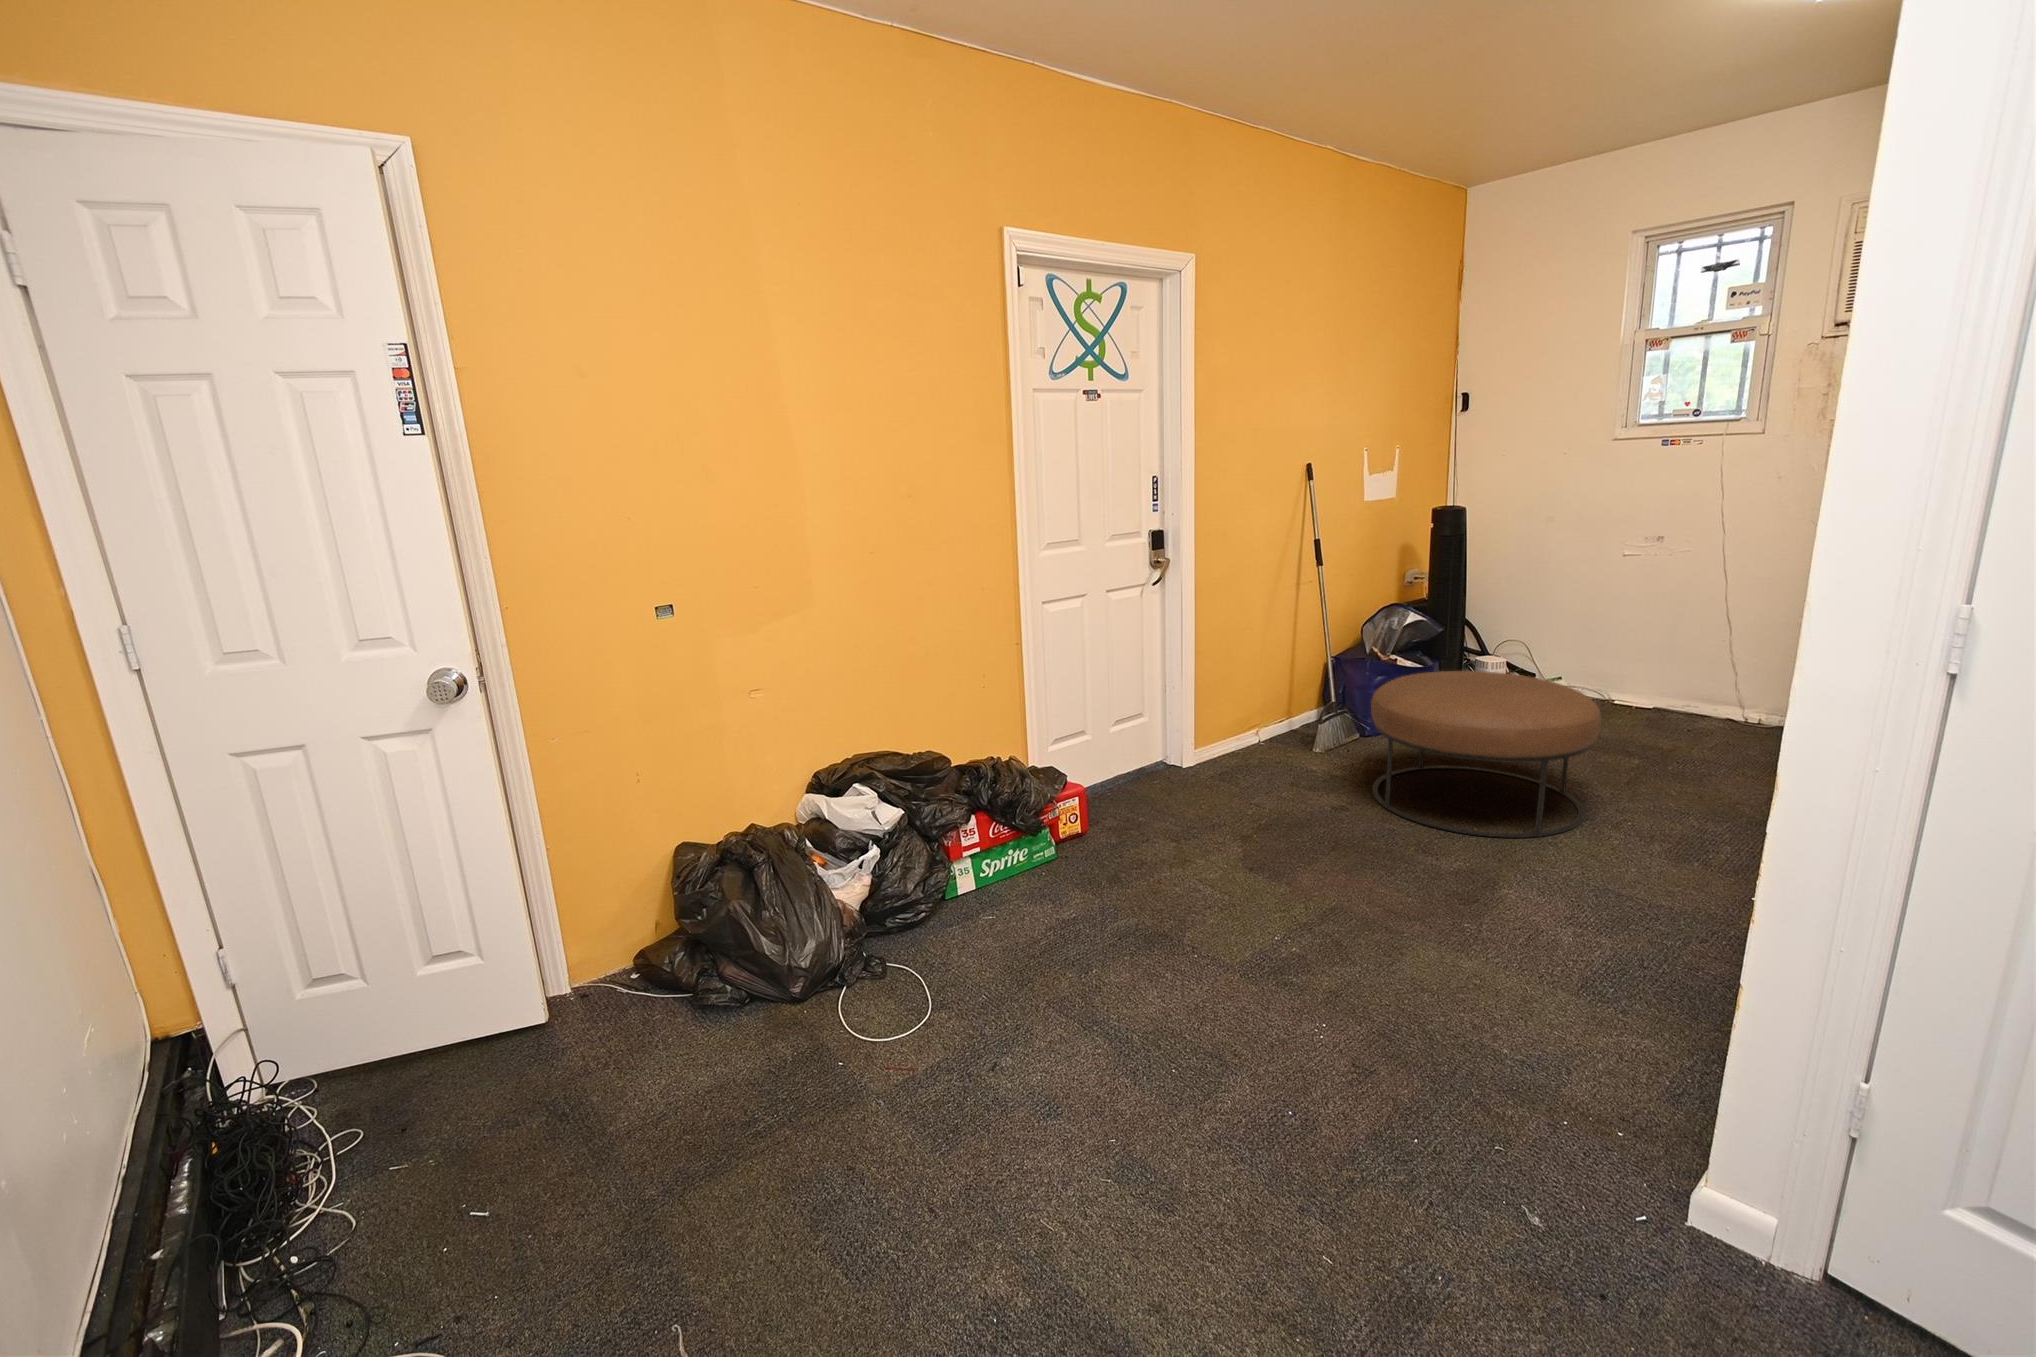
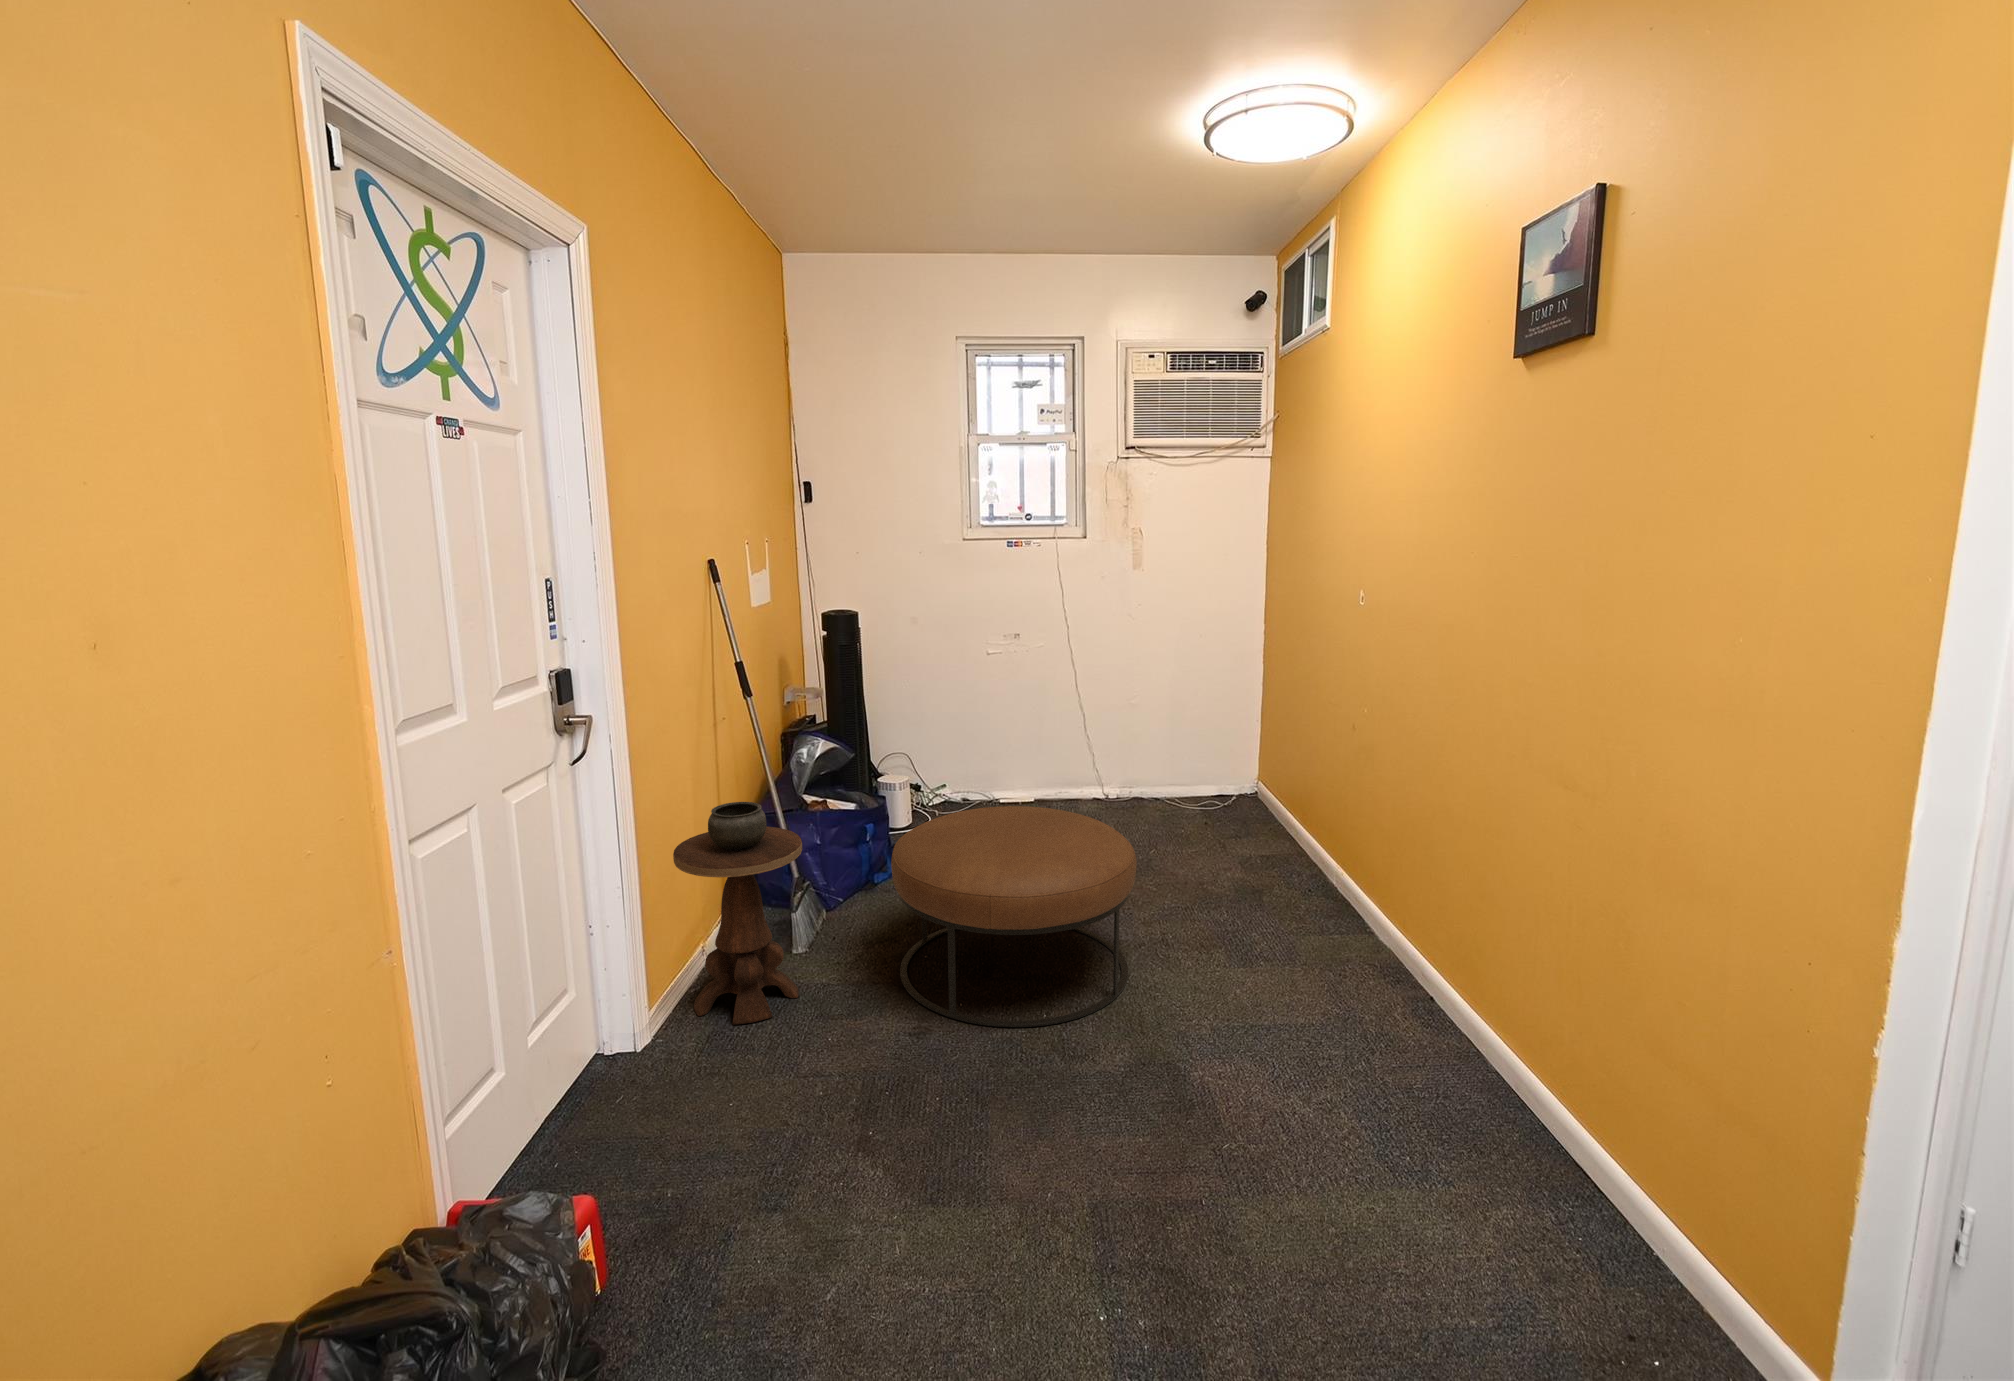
side table: none [1226,631,1313,776] -> present [673,802,802,1025]

